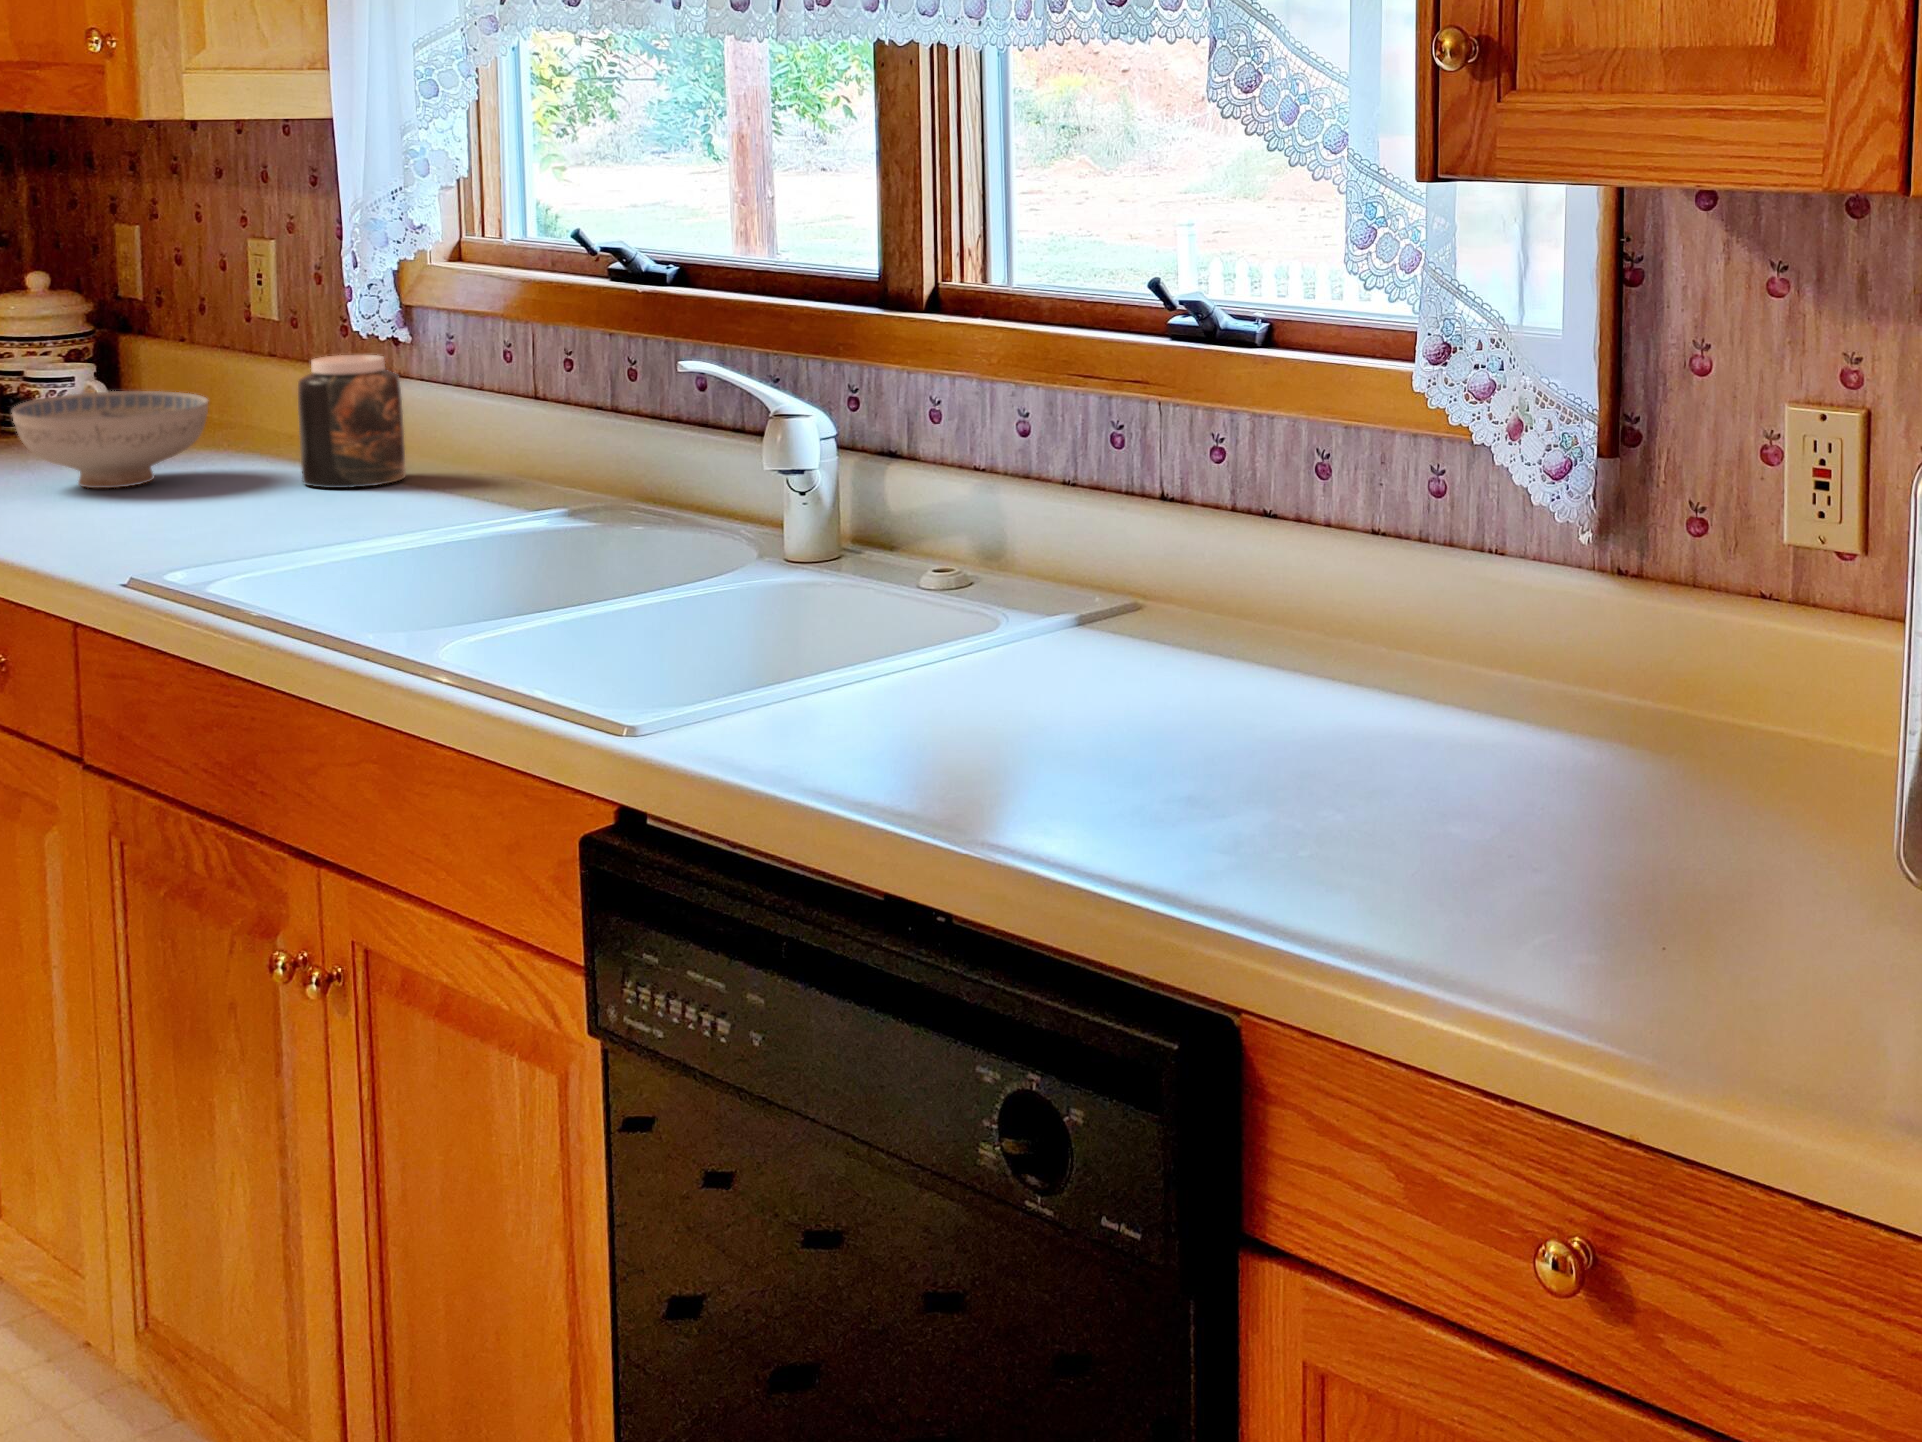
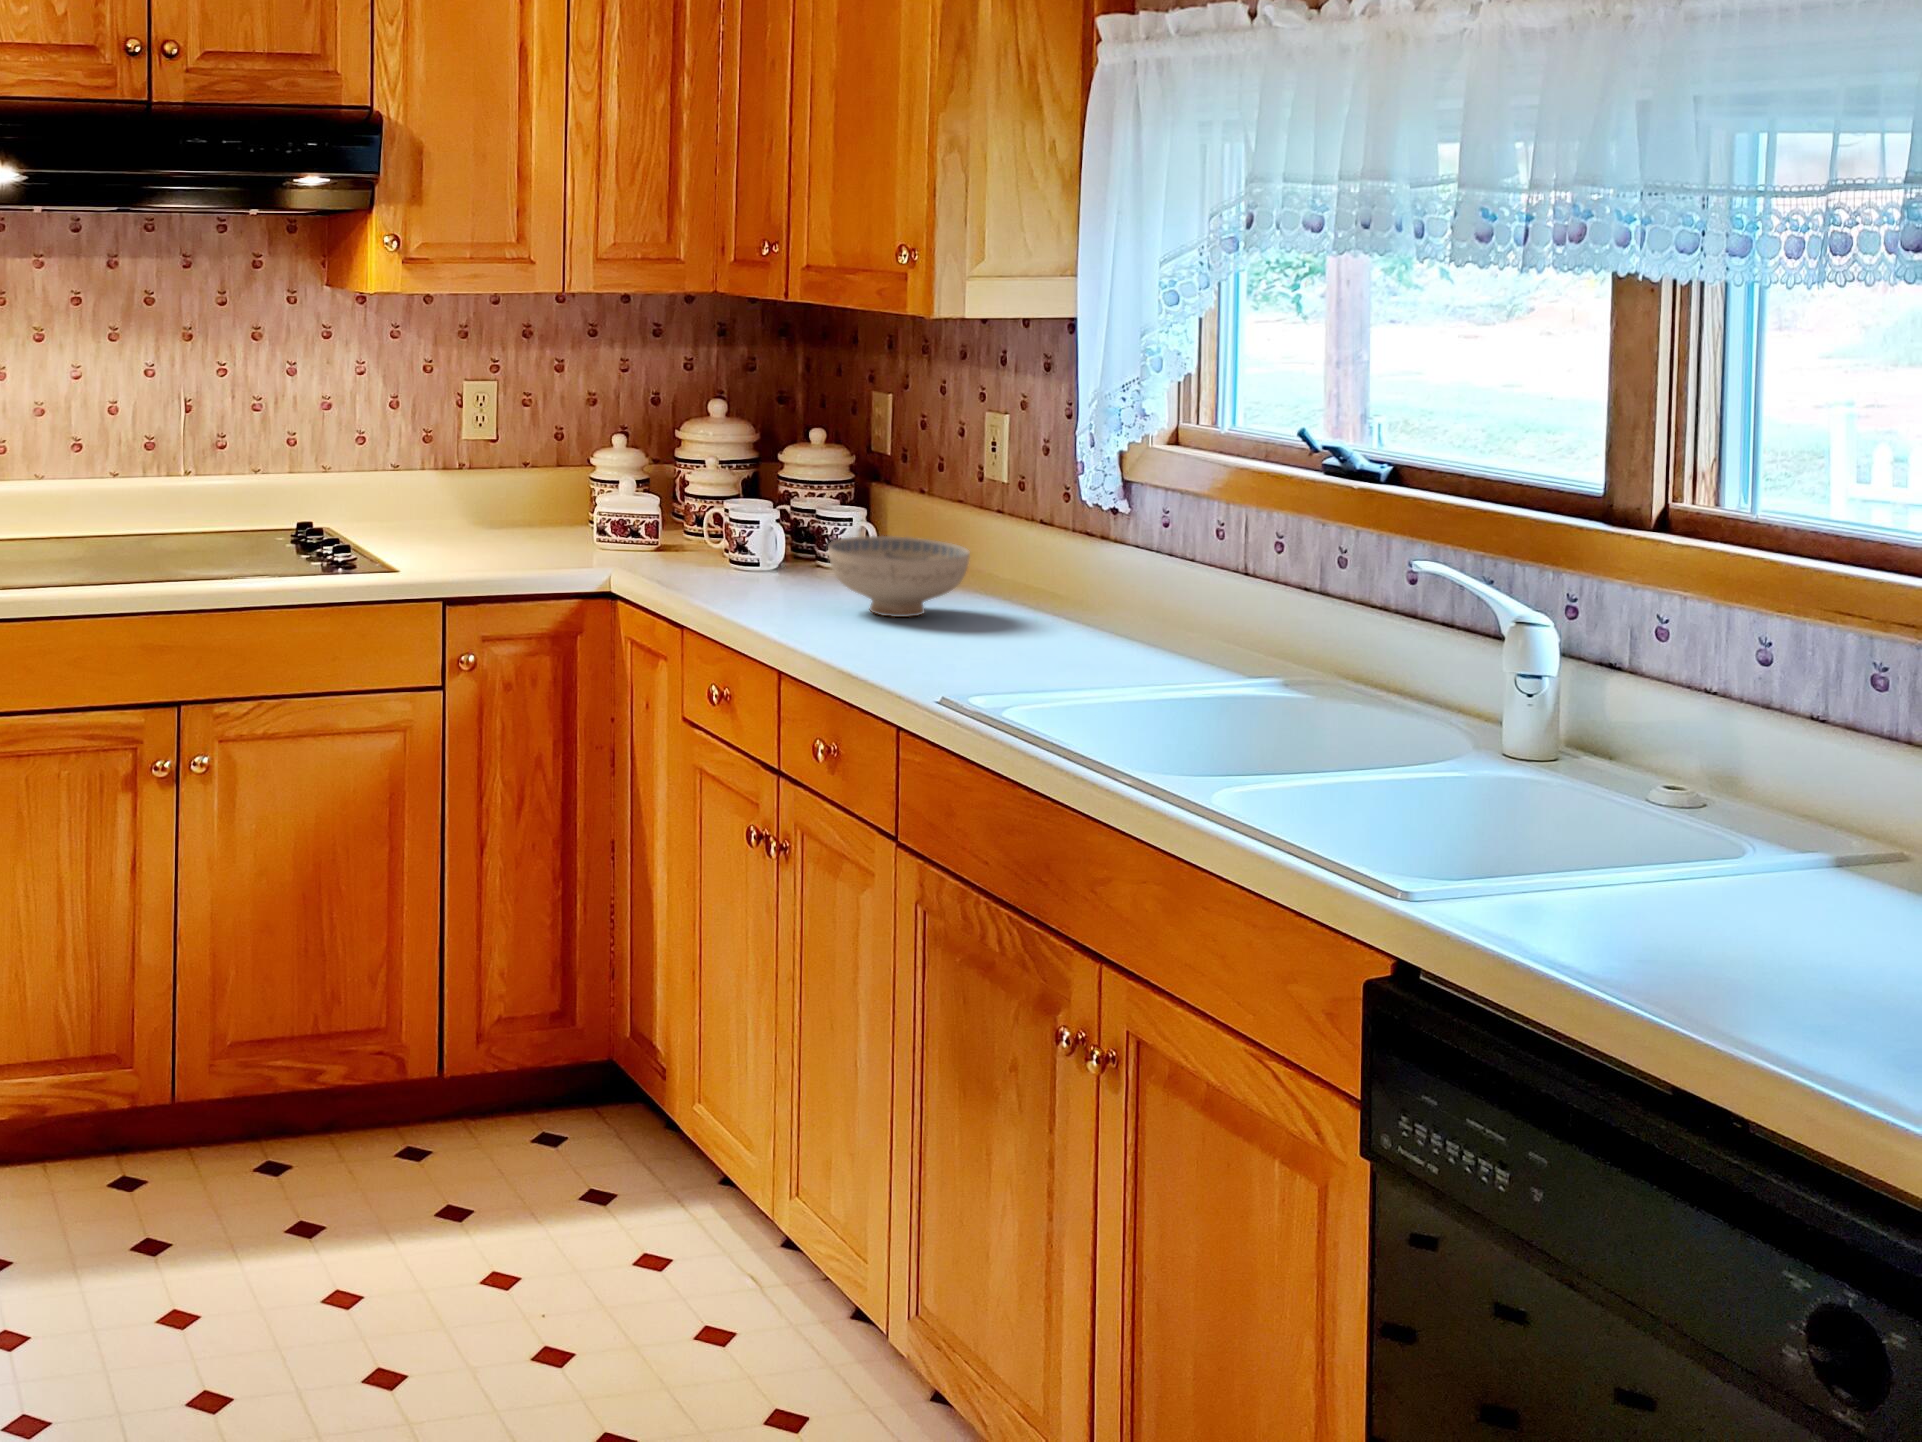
jar: present [298,355,406,488] -> none [1042,523,1127,638]

